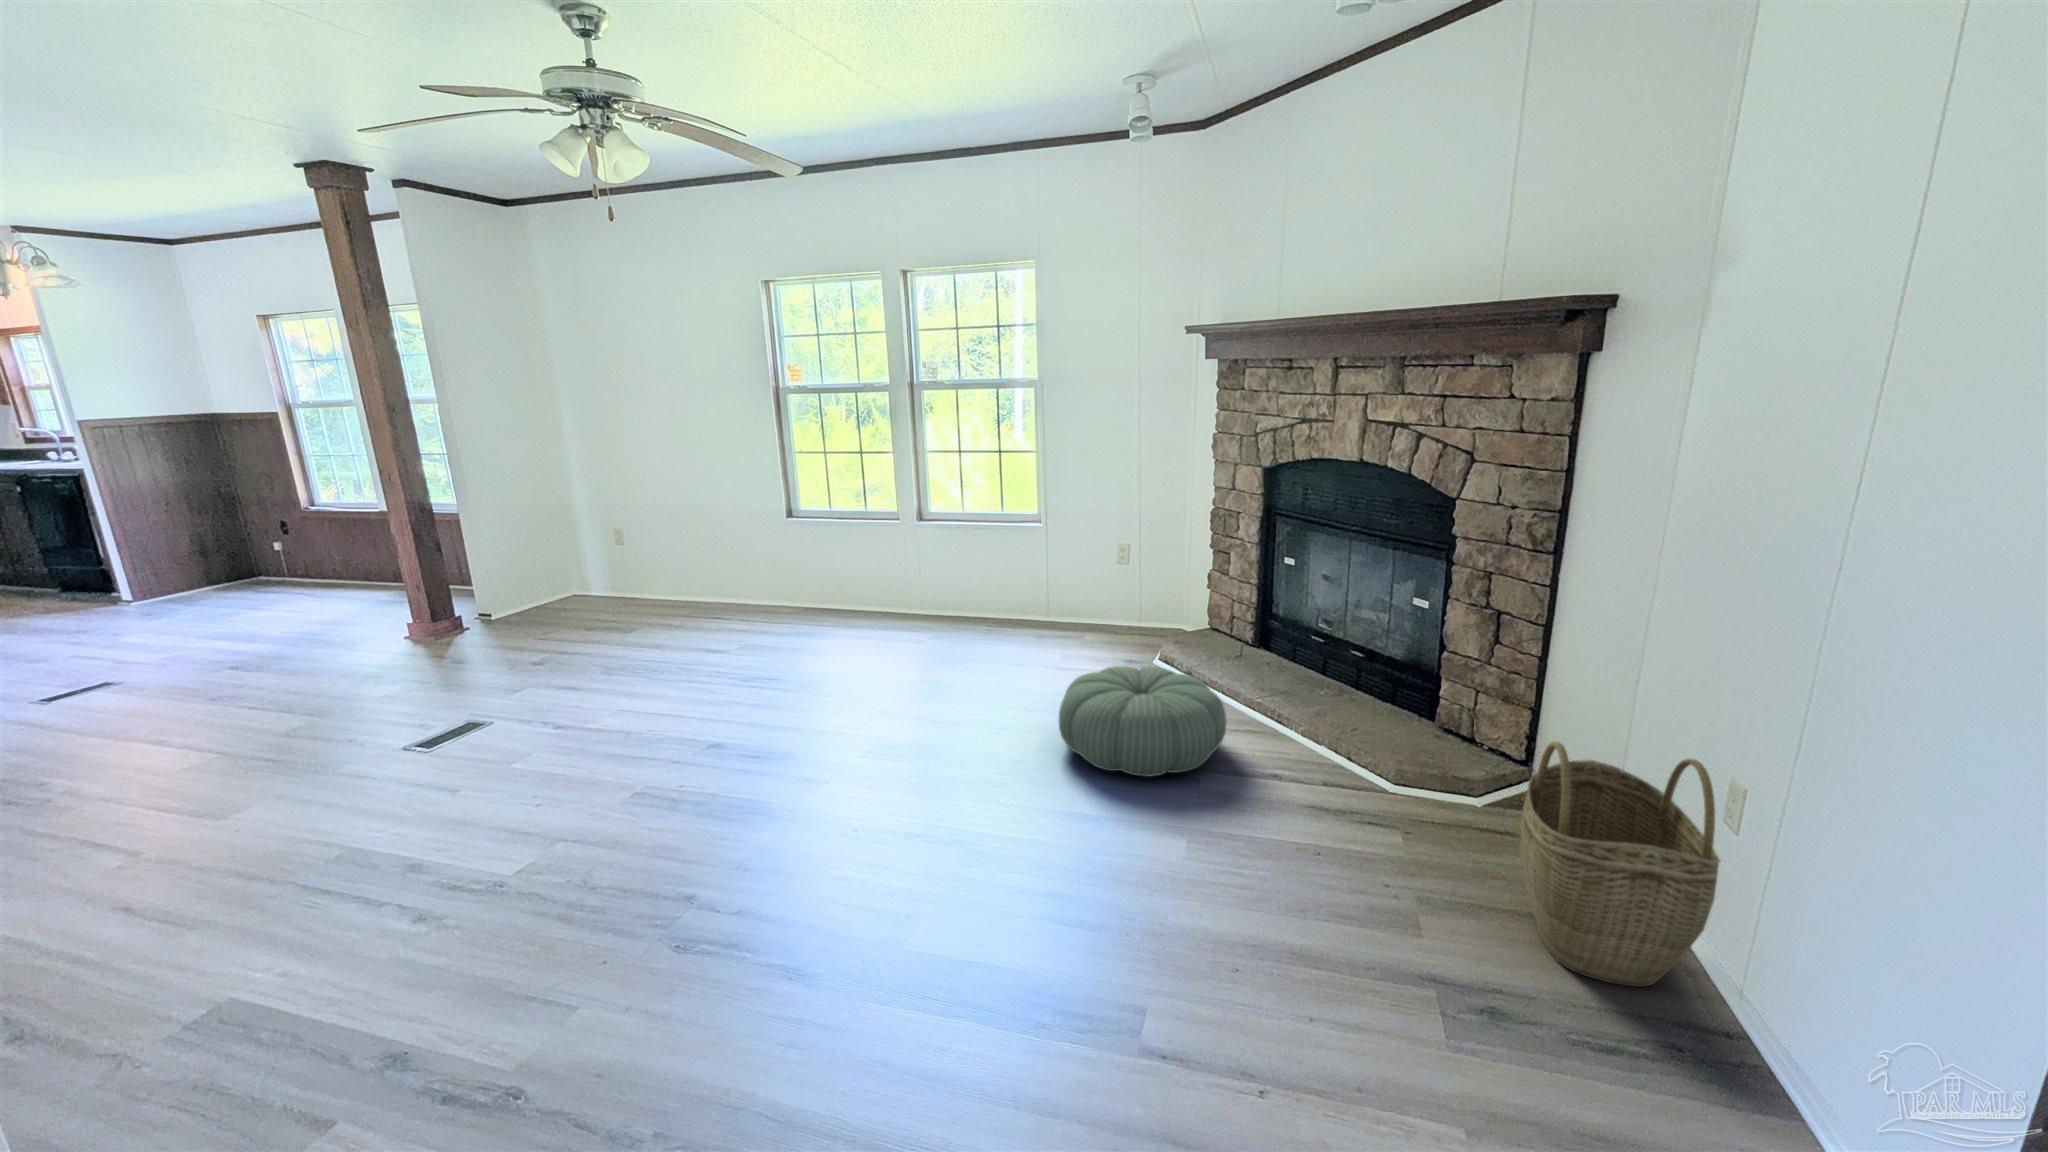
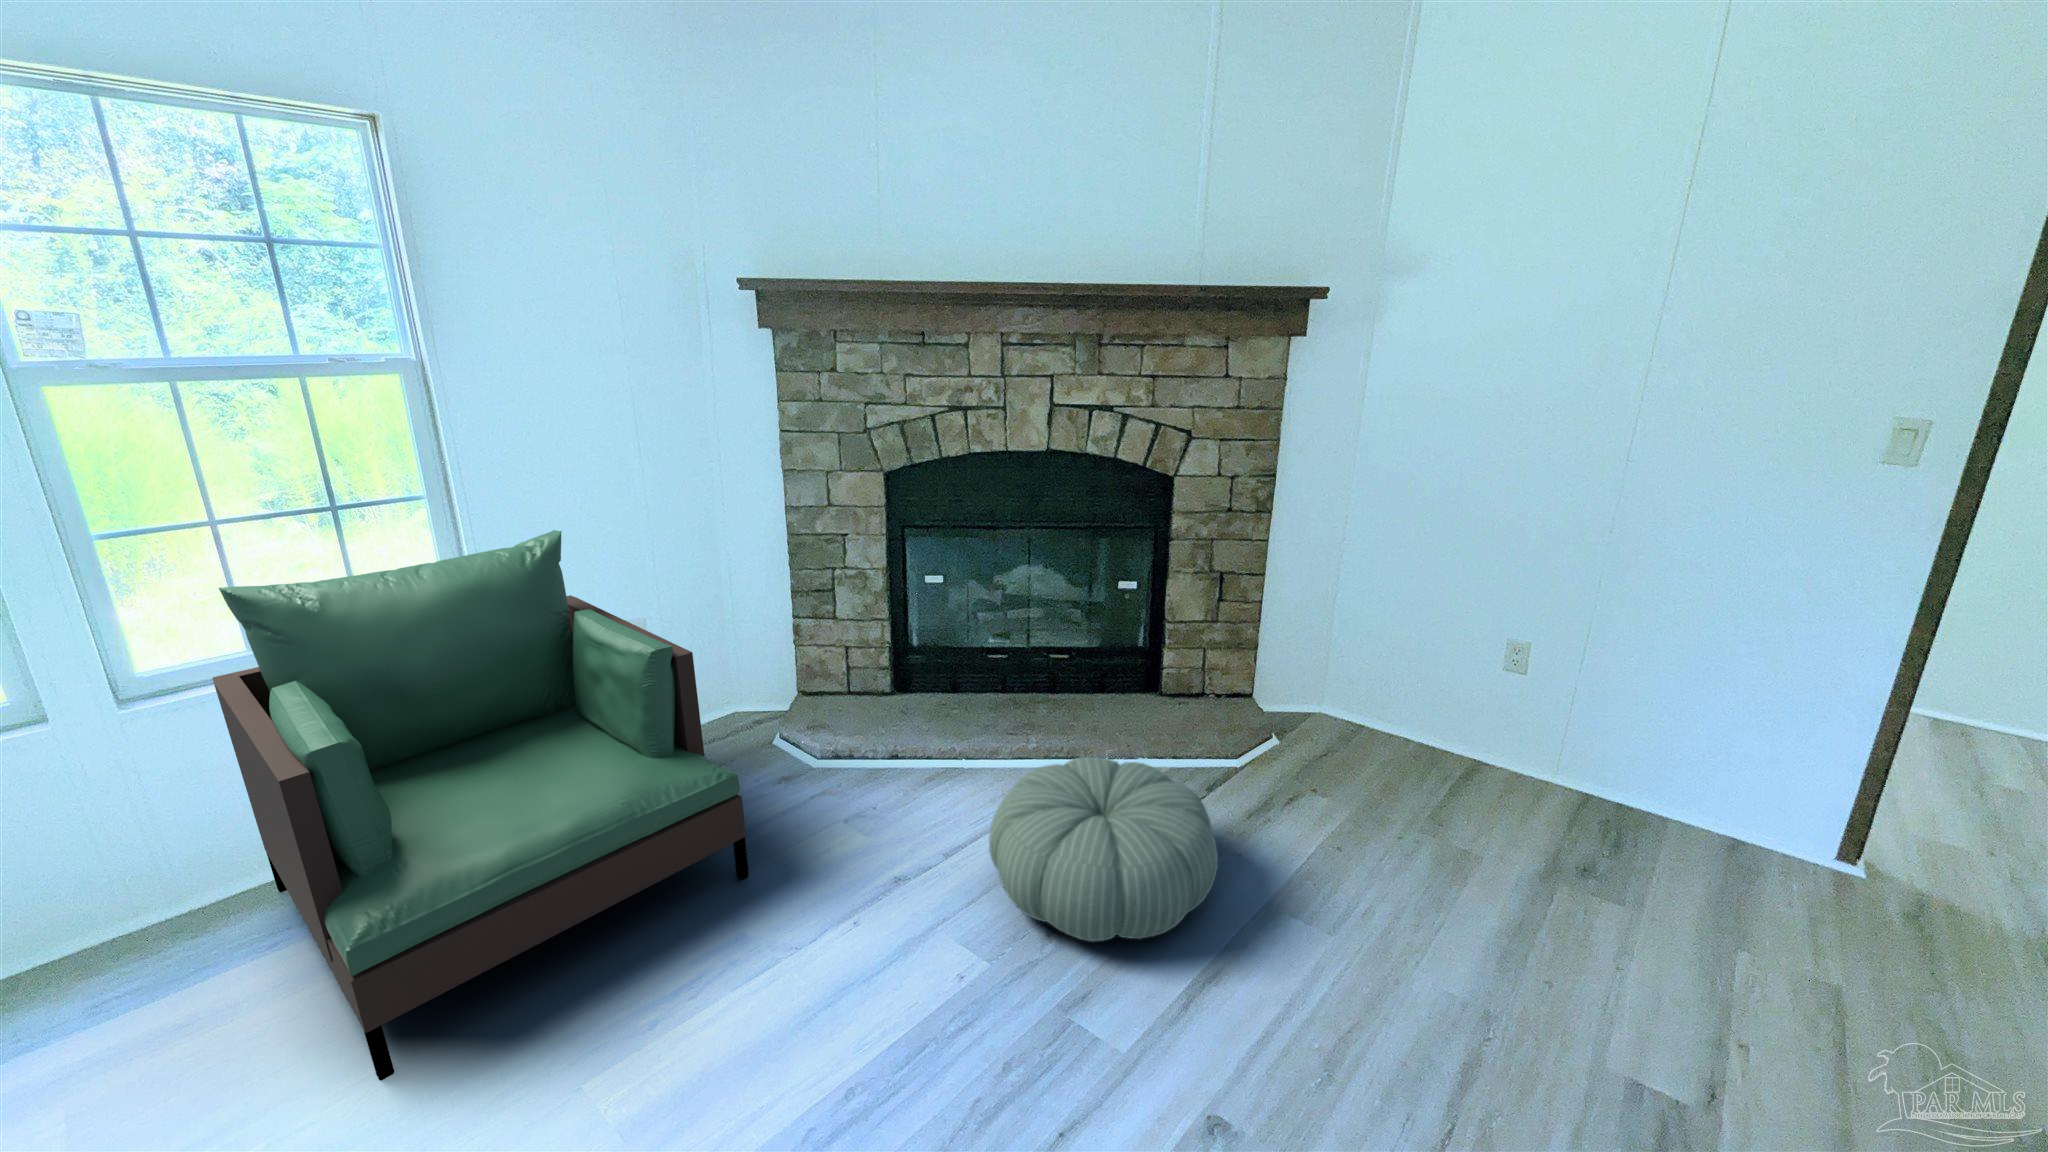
armchair: none [878,467,1085,669] -> present [213,530,749,1081]
woven basket: present [1520,742,1720,987] -> none [1440,638,1610,817]

